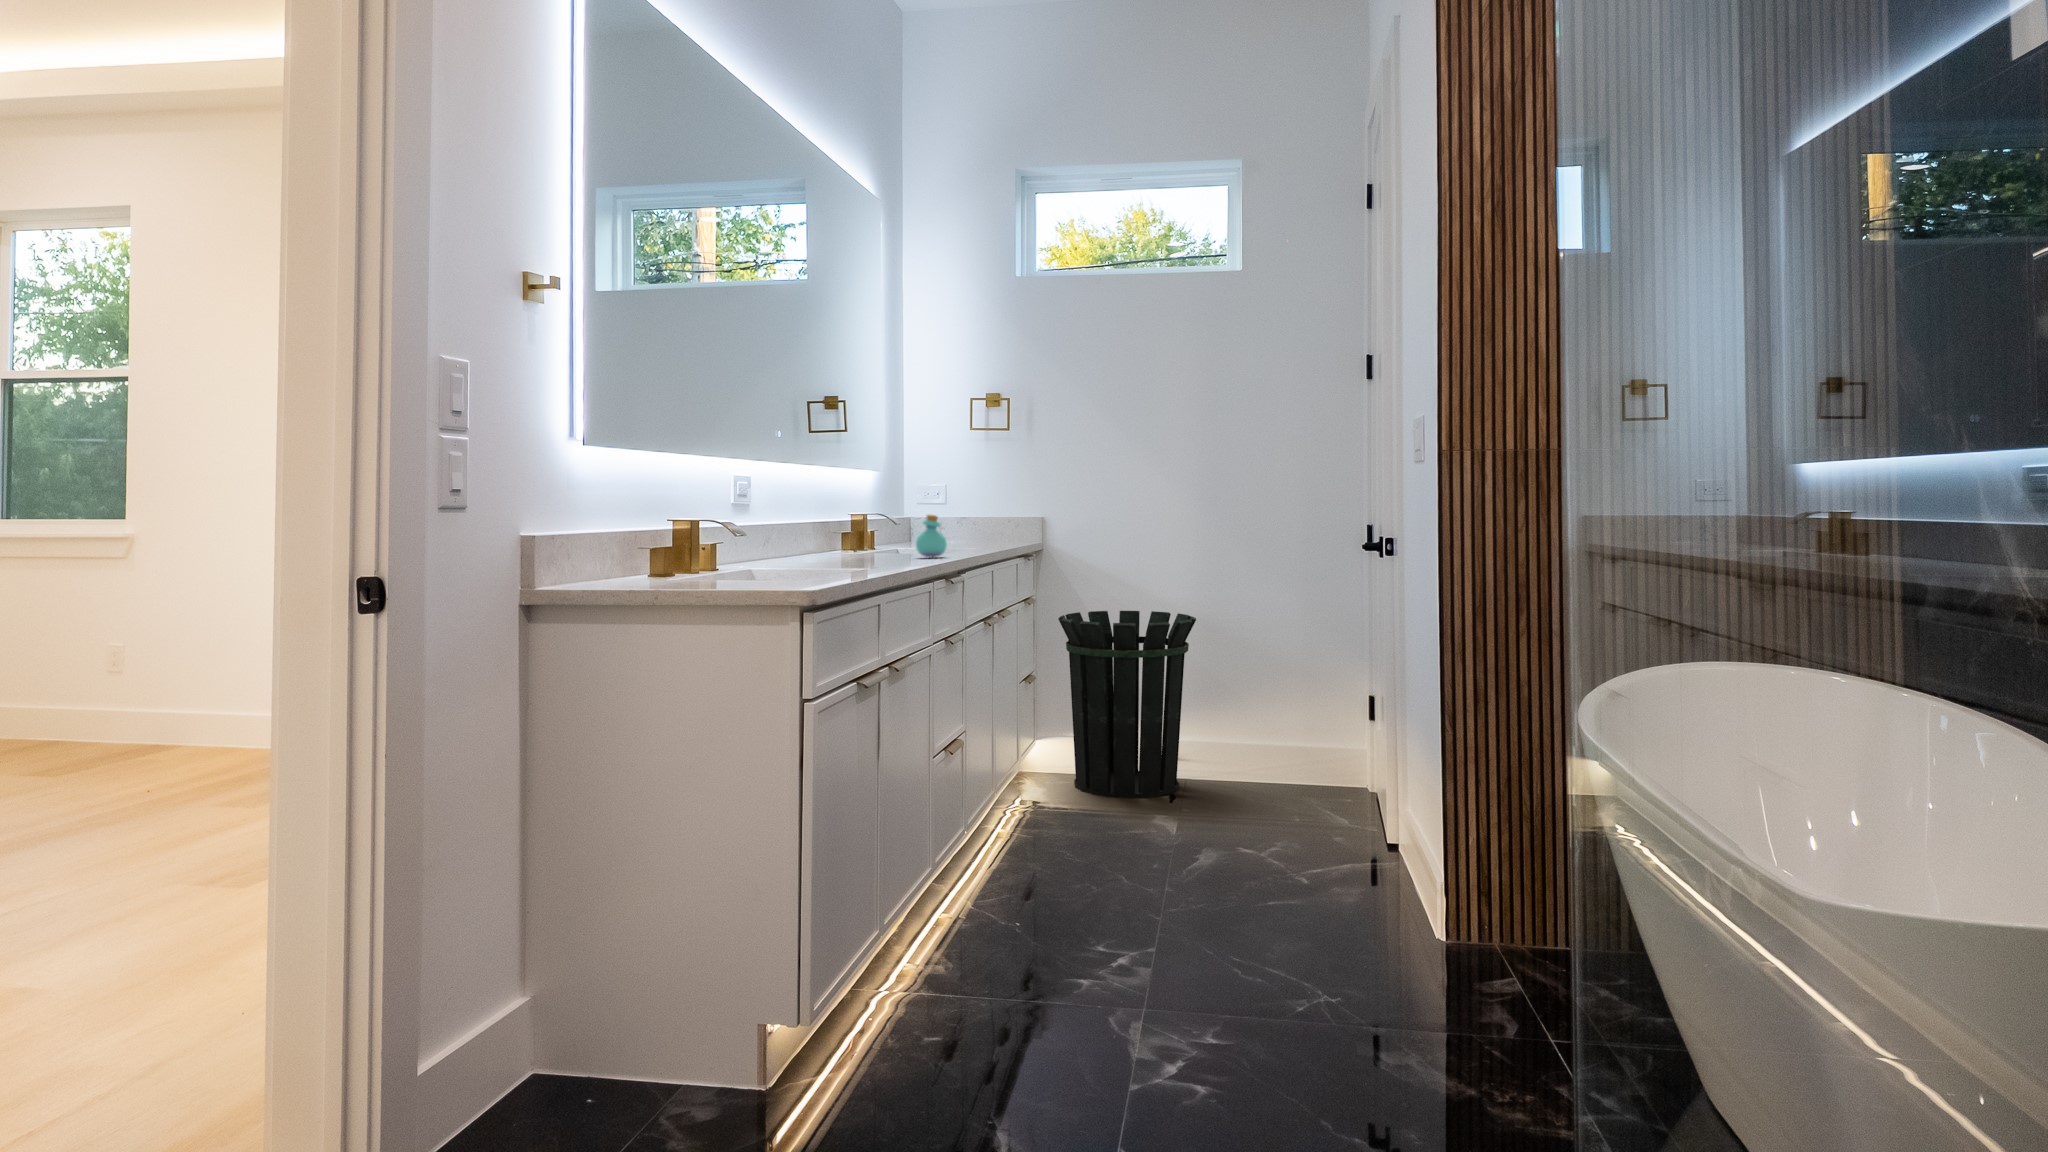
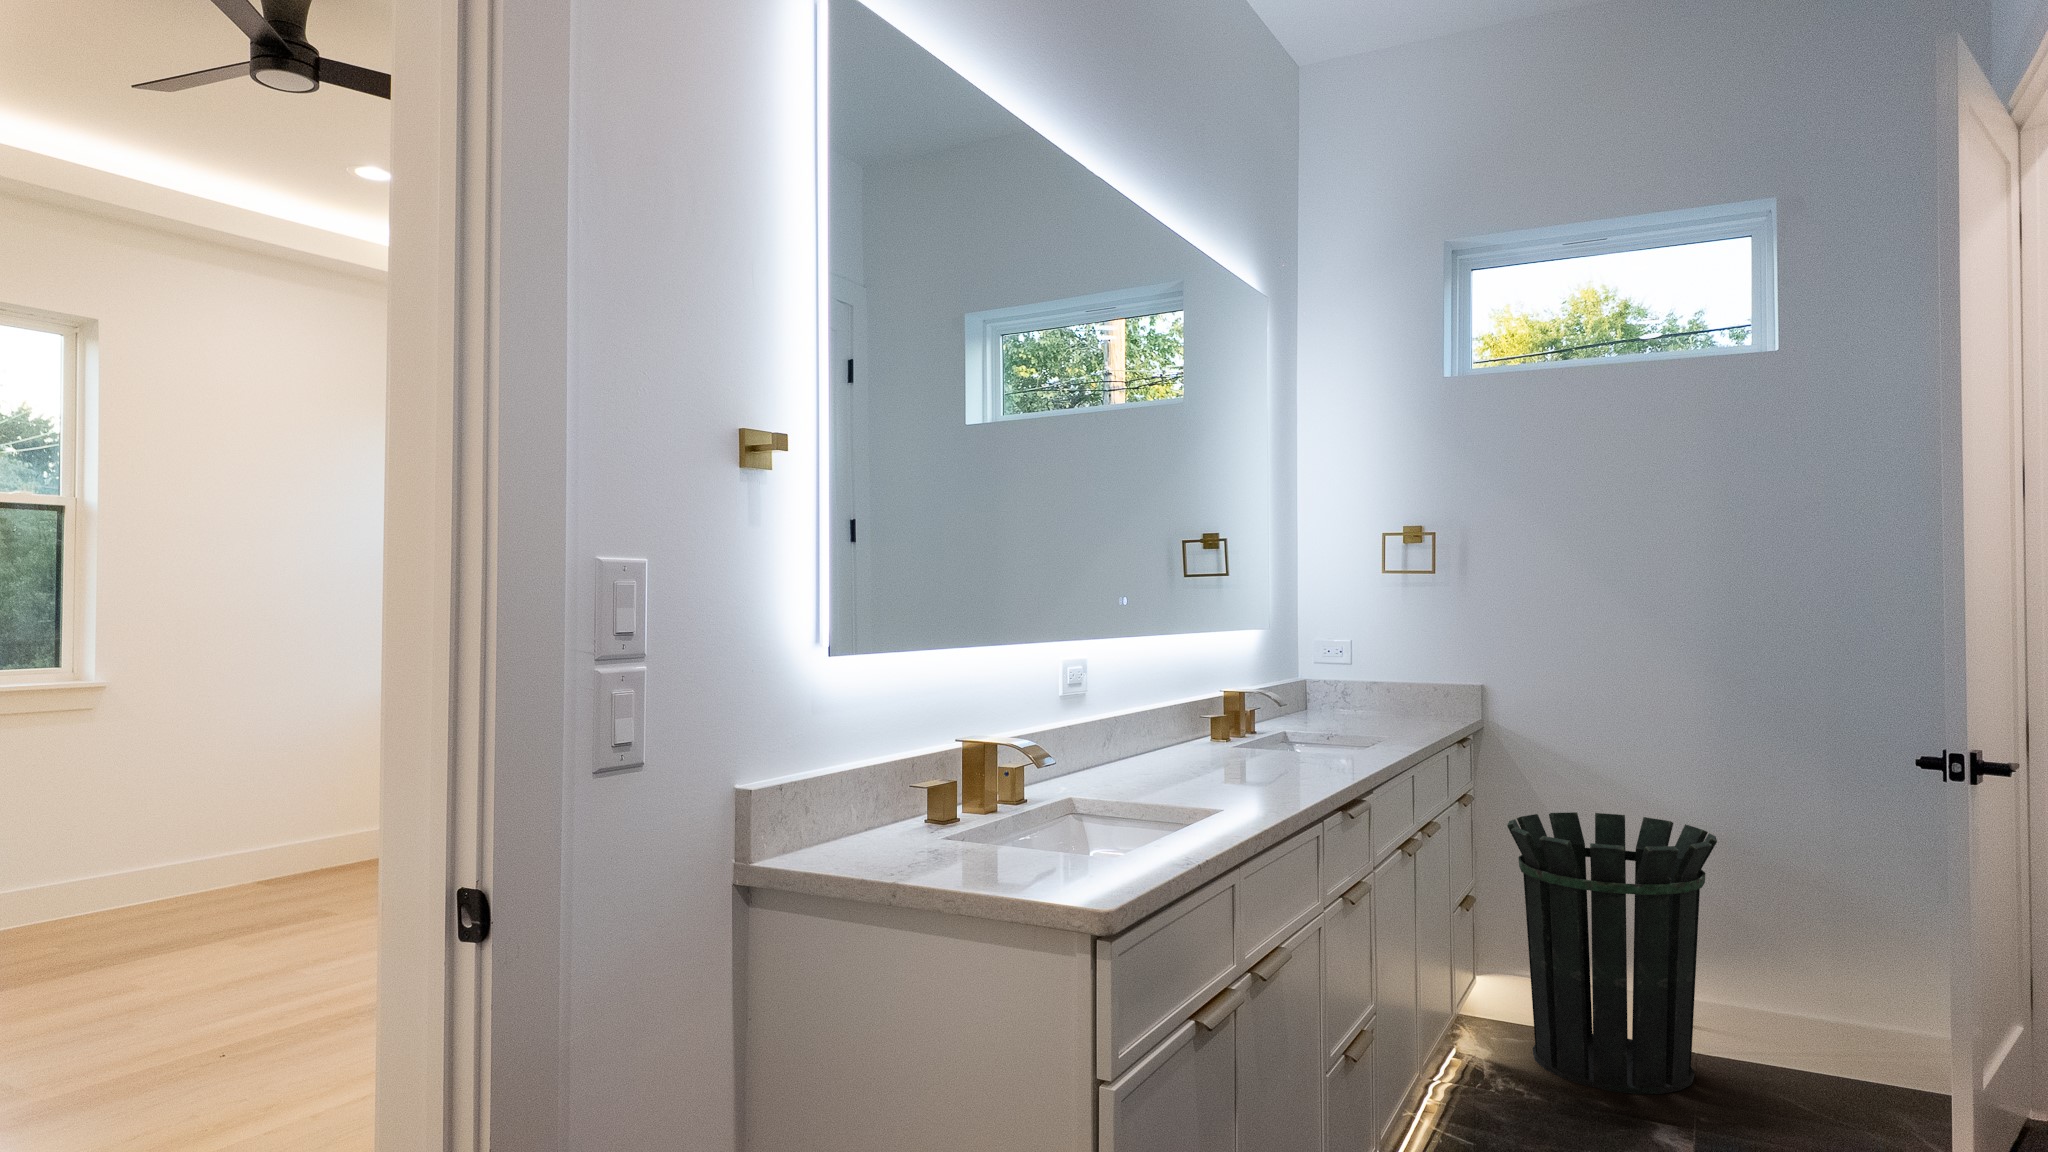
perfume bottle: present [916,514,947,557] -> none [1306,705,1348,762]

